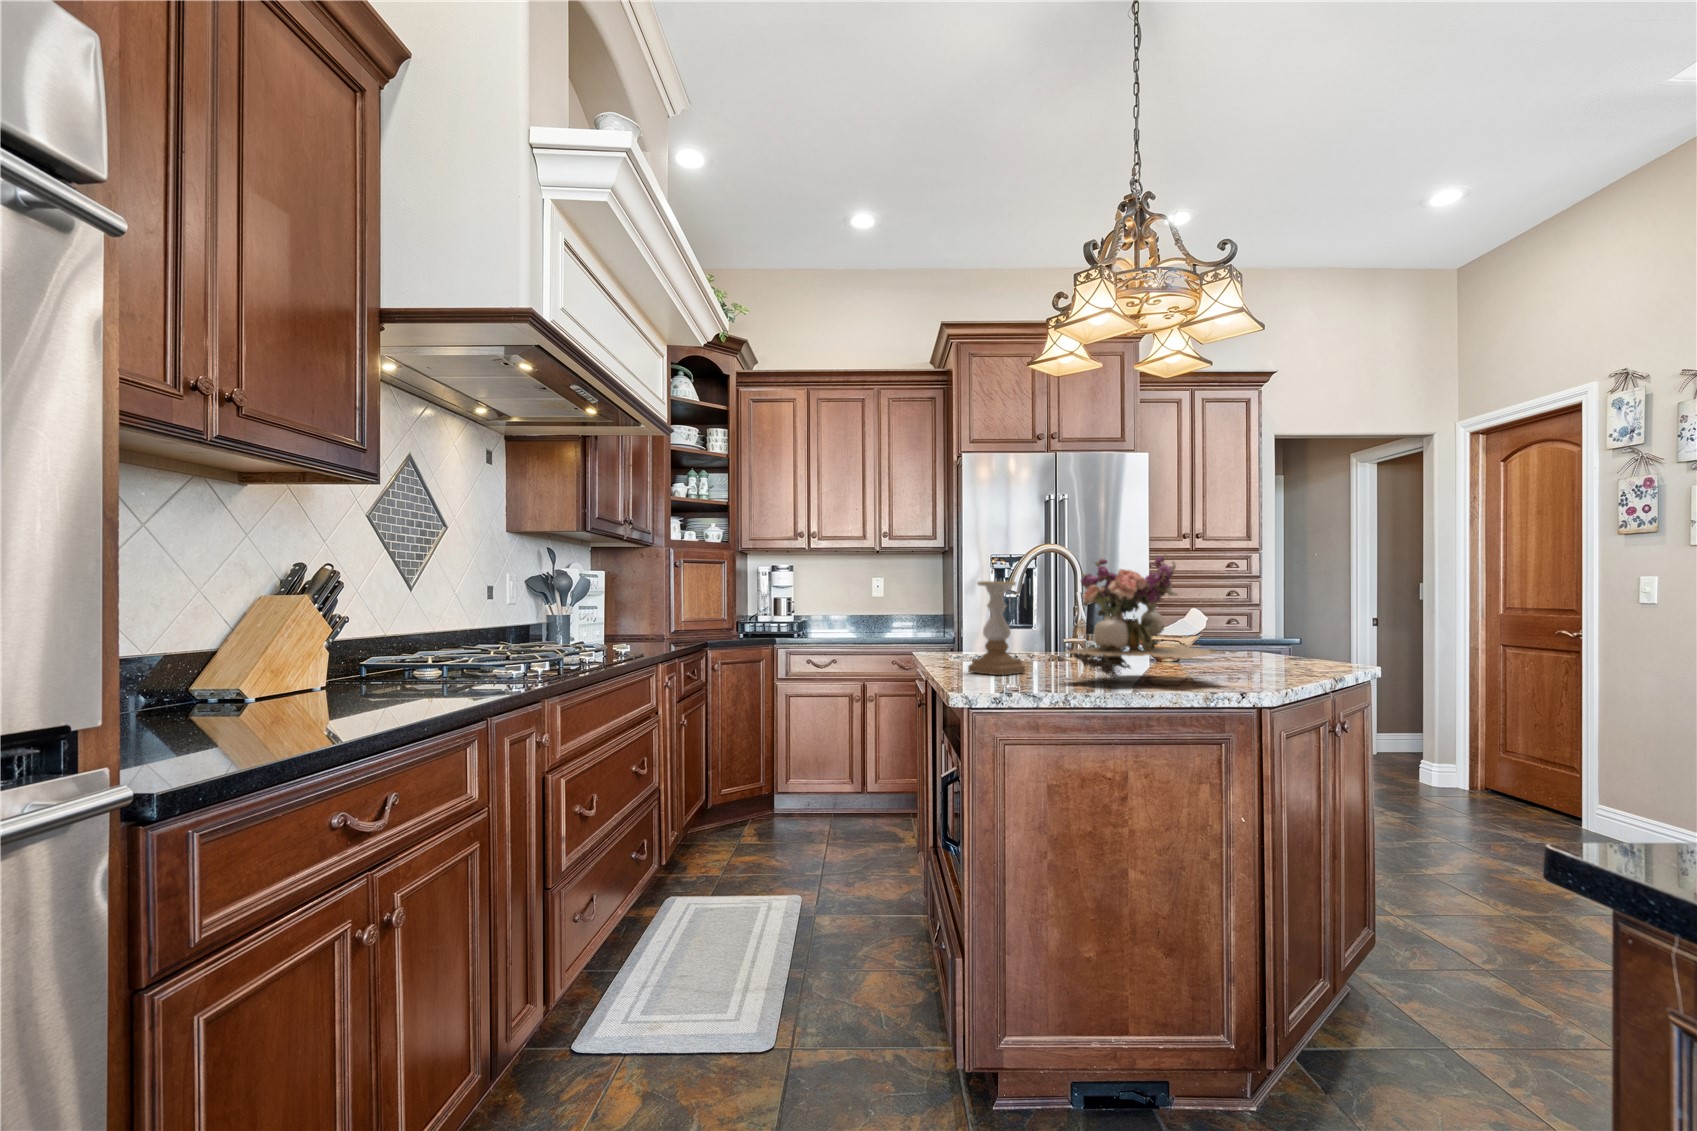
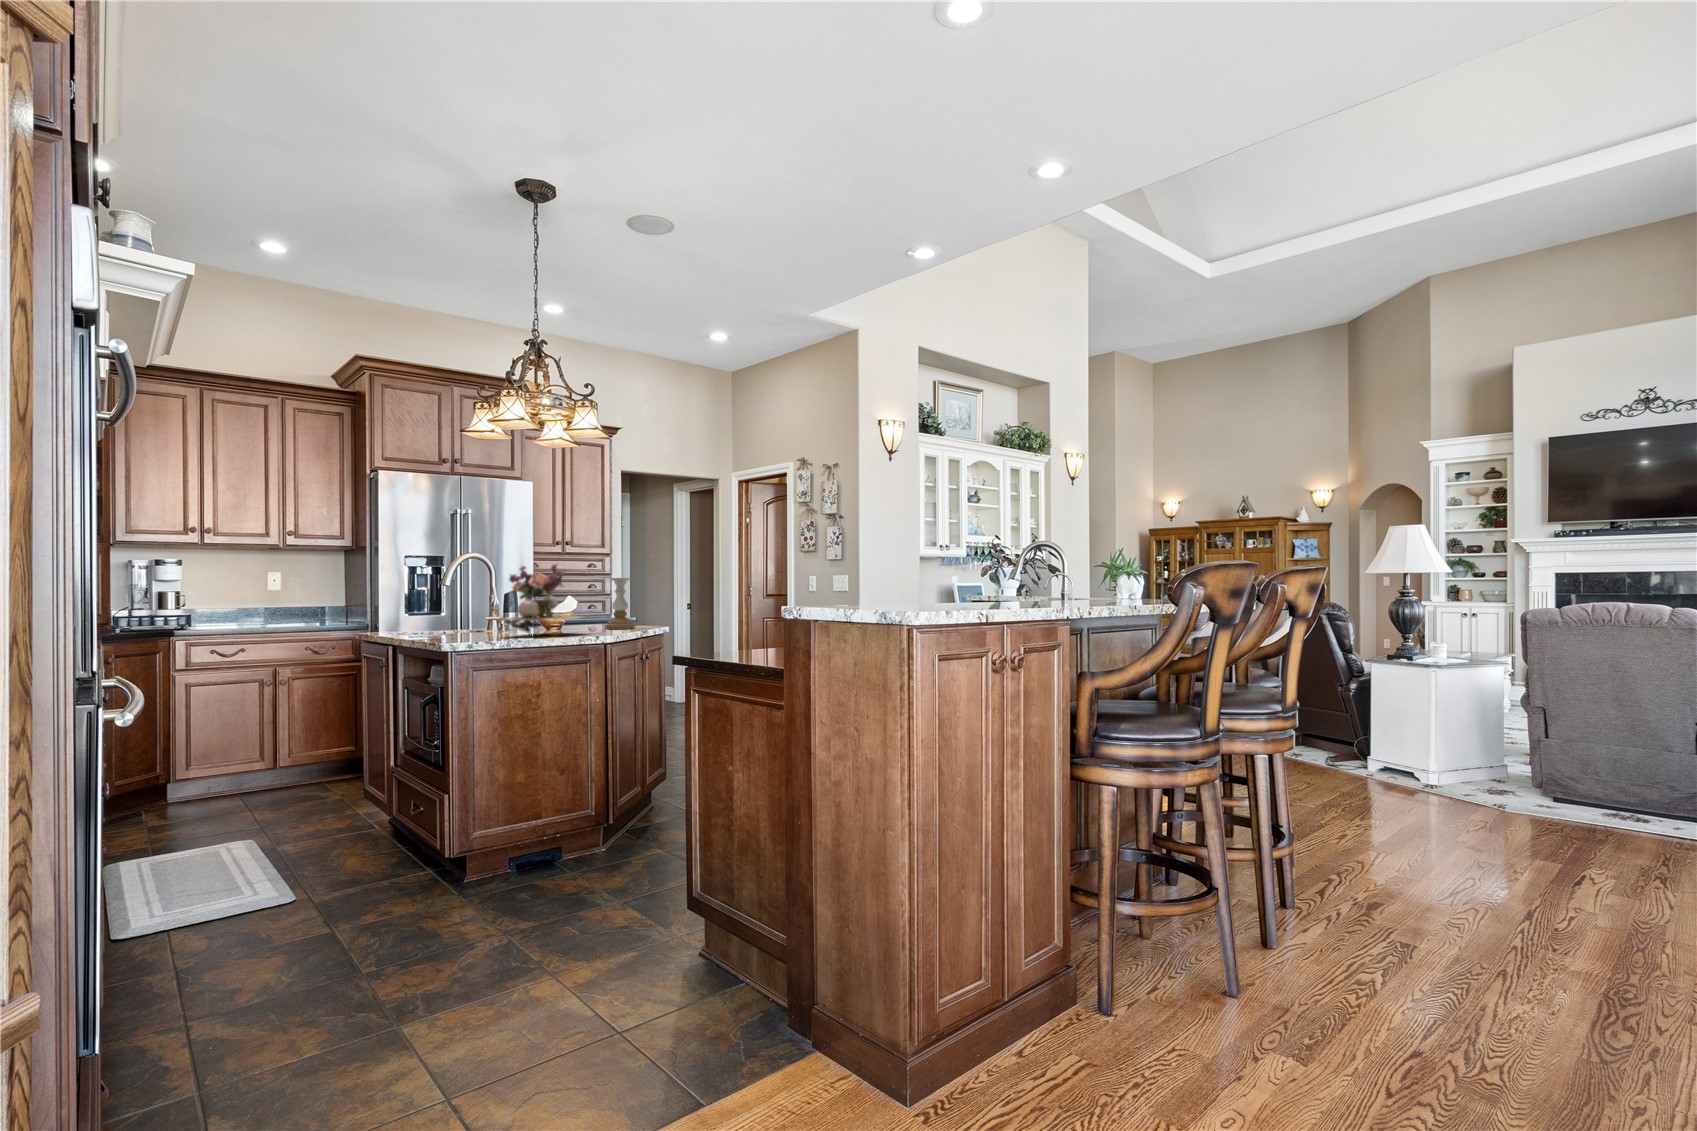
candle holder: present [968,581,1026,675] -> present [605,578,635,629]

